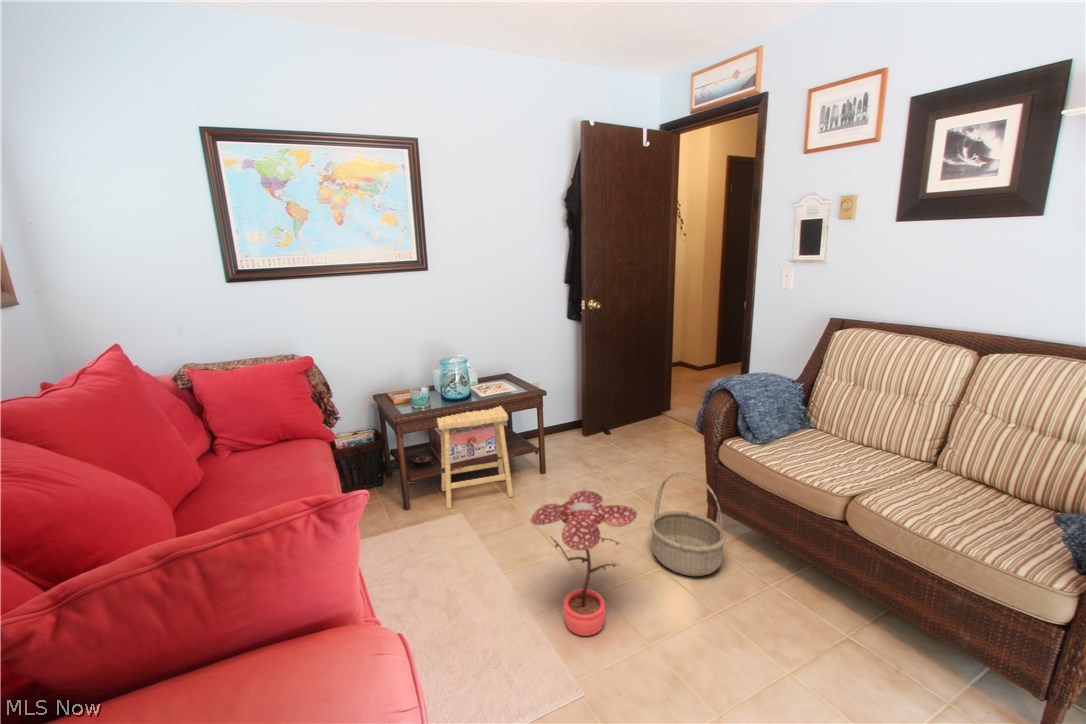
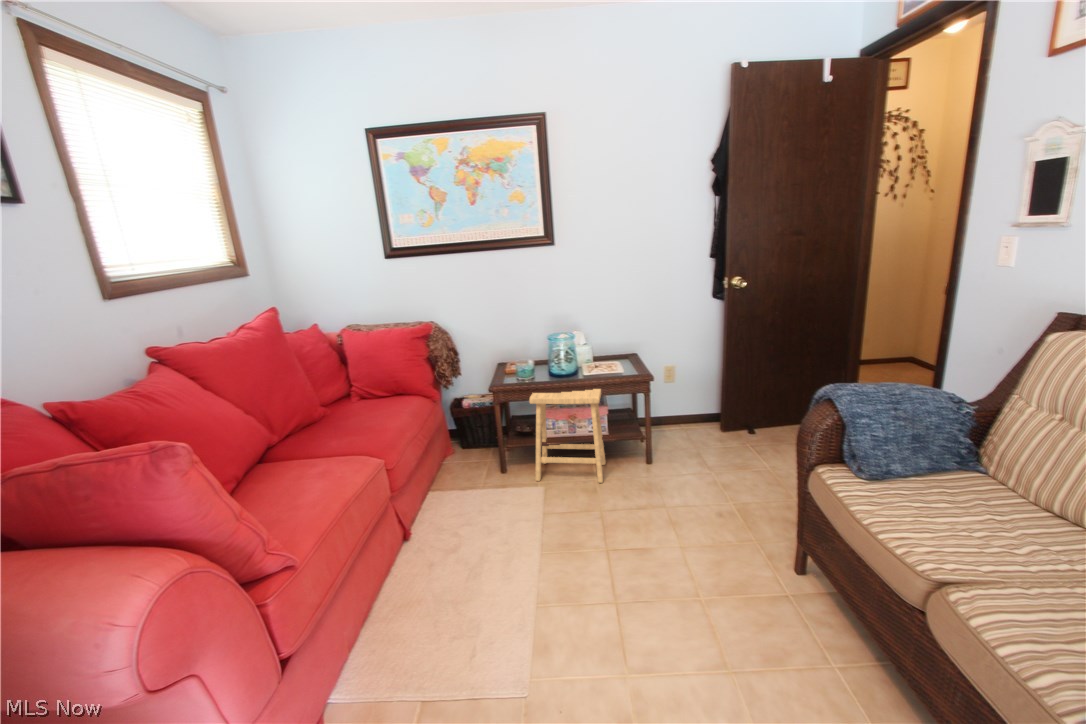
basket: present [650,472,726,576] -> none [701,492,792,622]
potted plant: present [531,490,637,636] -> none [529,488,634,639]

